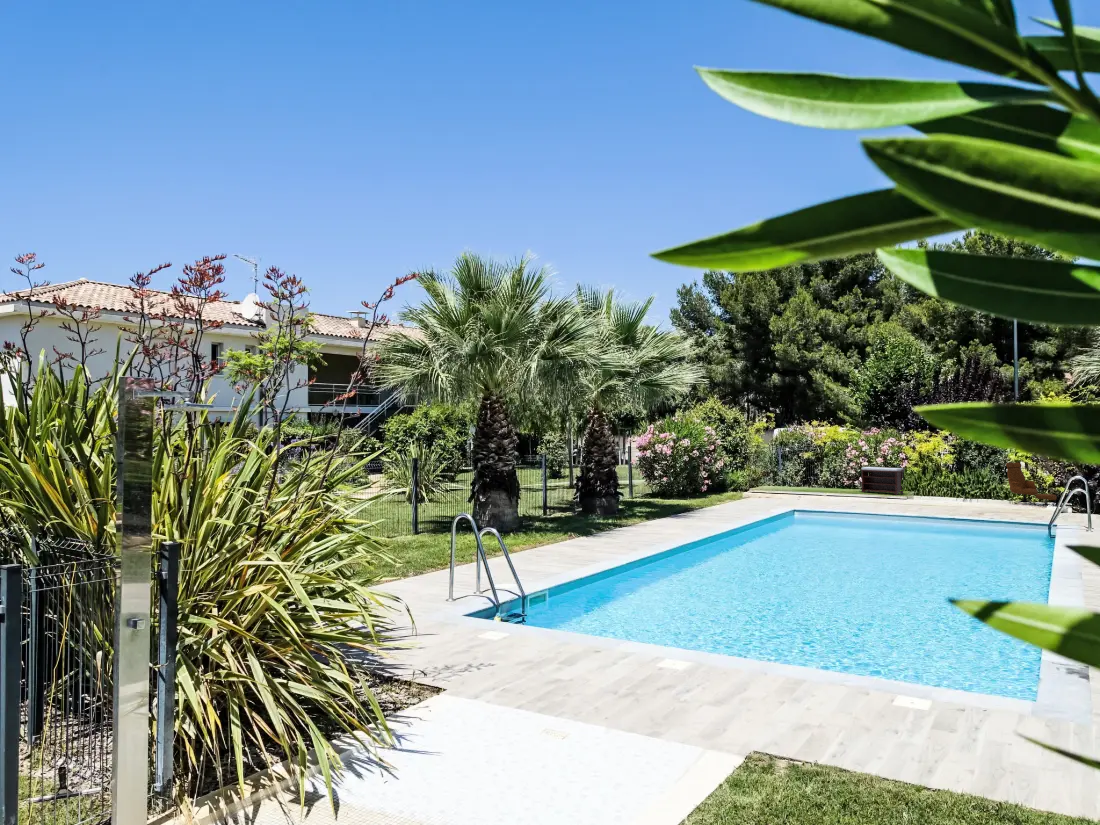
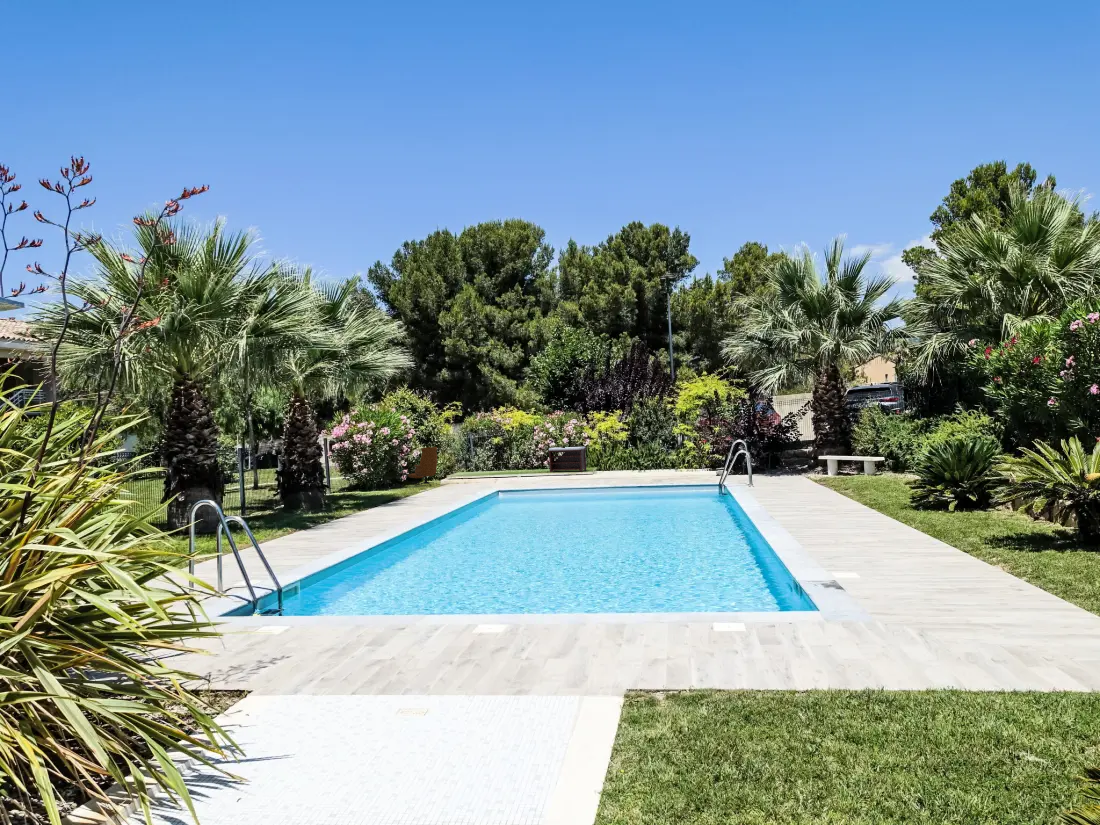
lounge chair: present [1006,463,1057,506] -> present [408,447,437,486]

